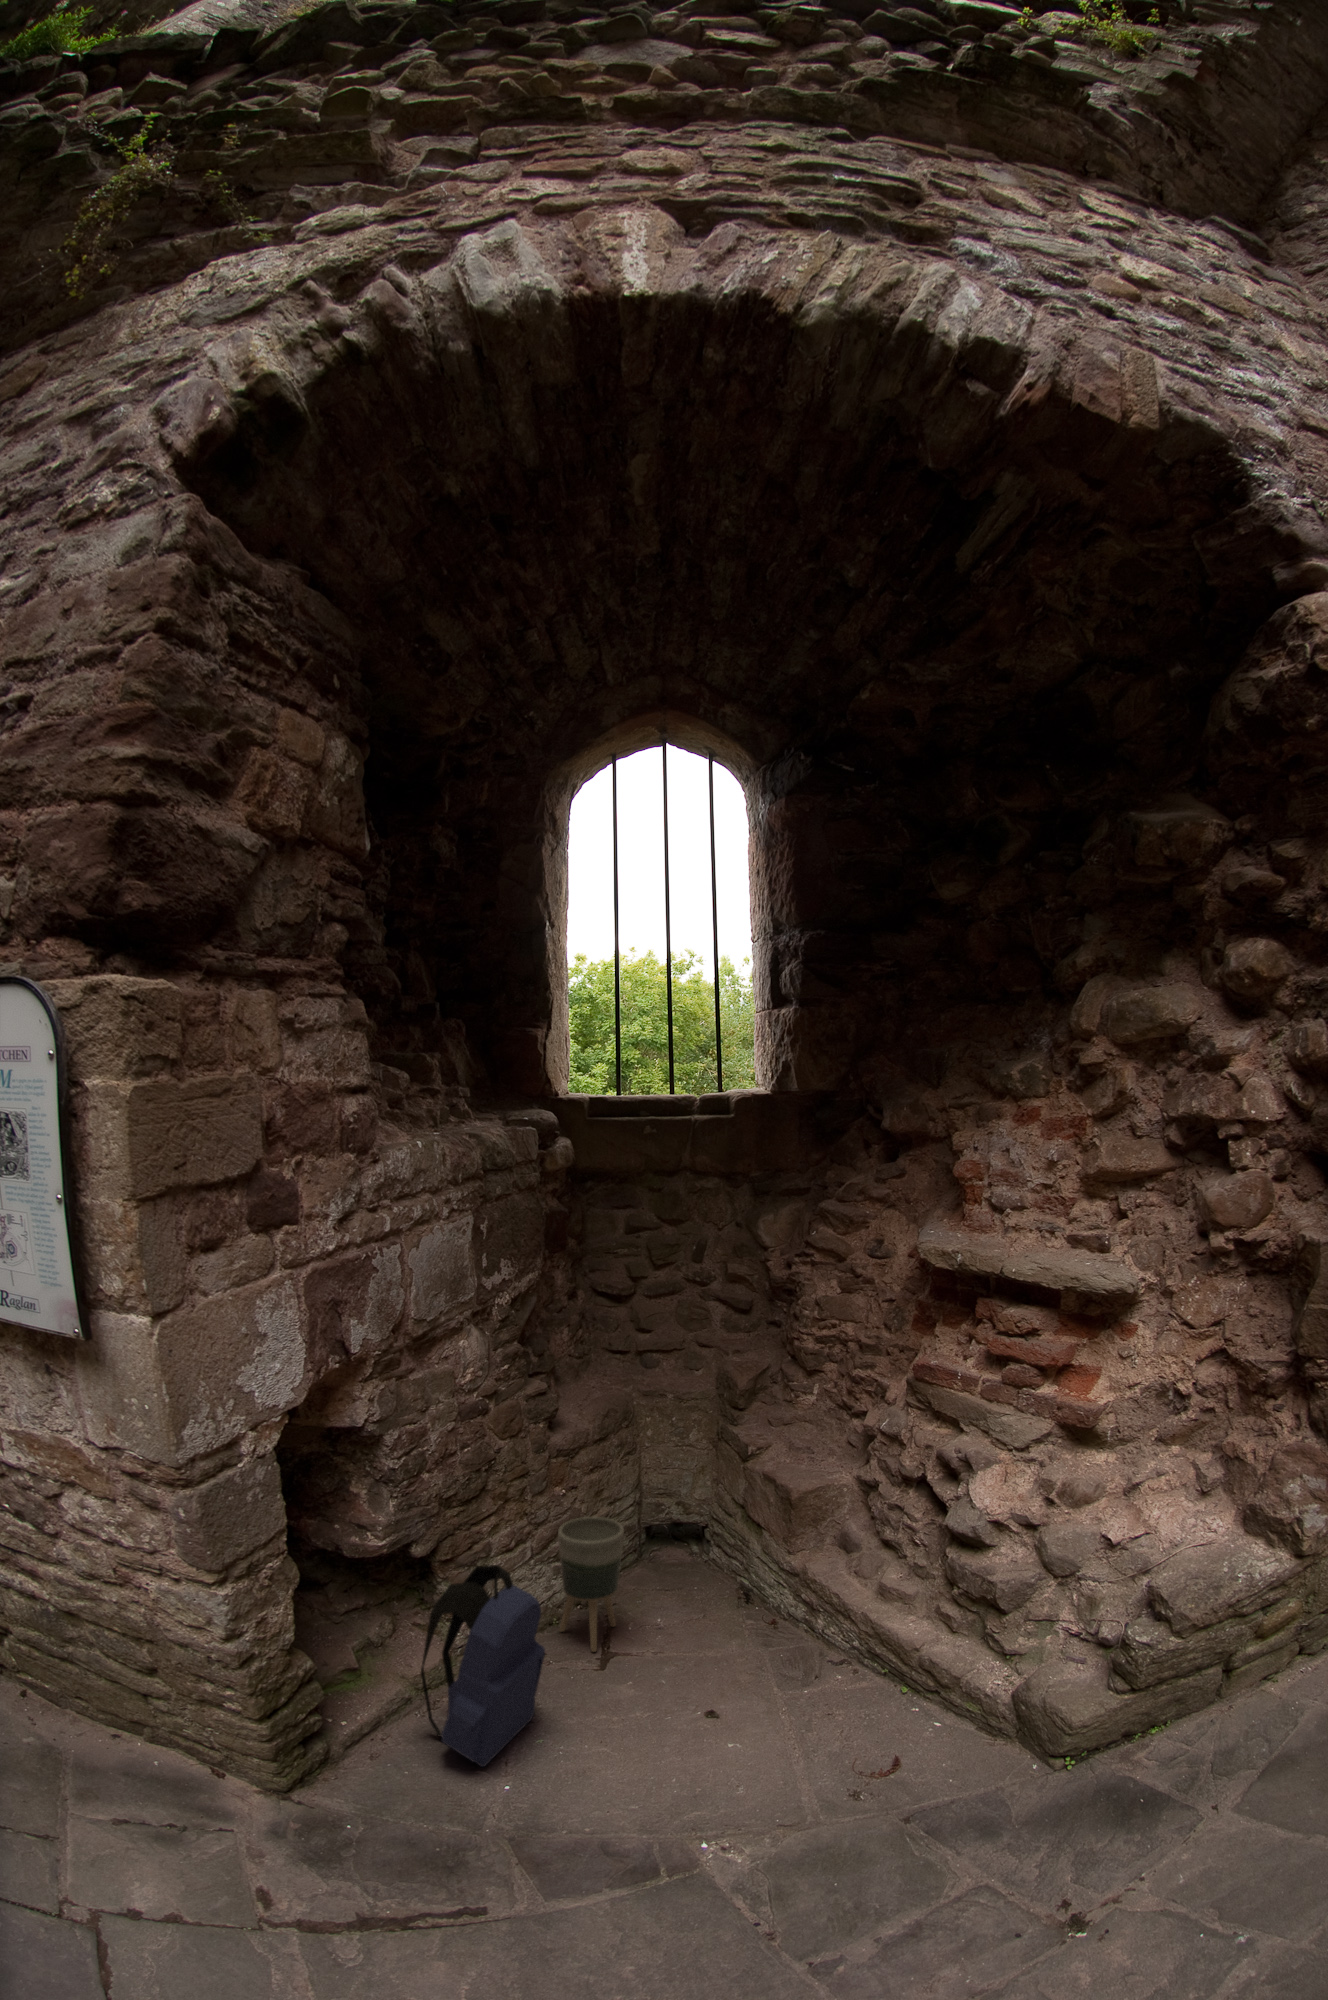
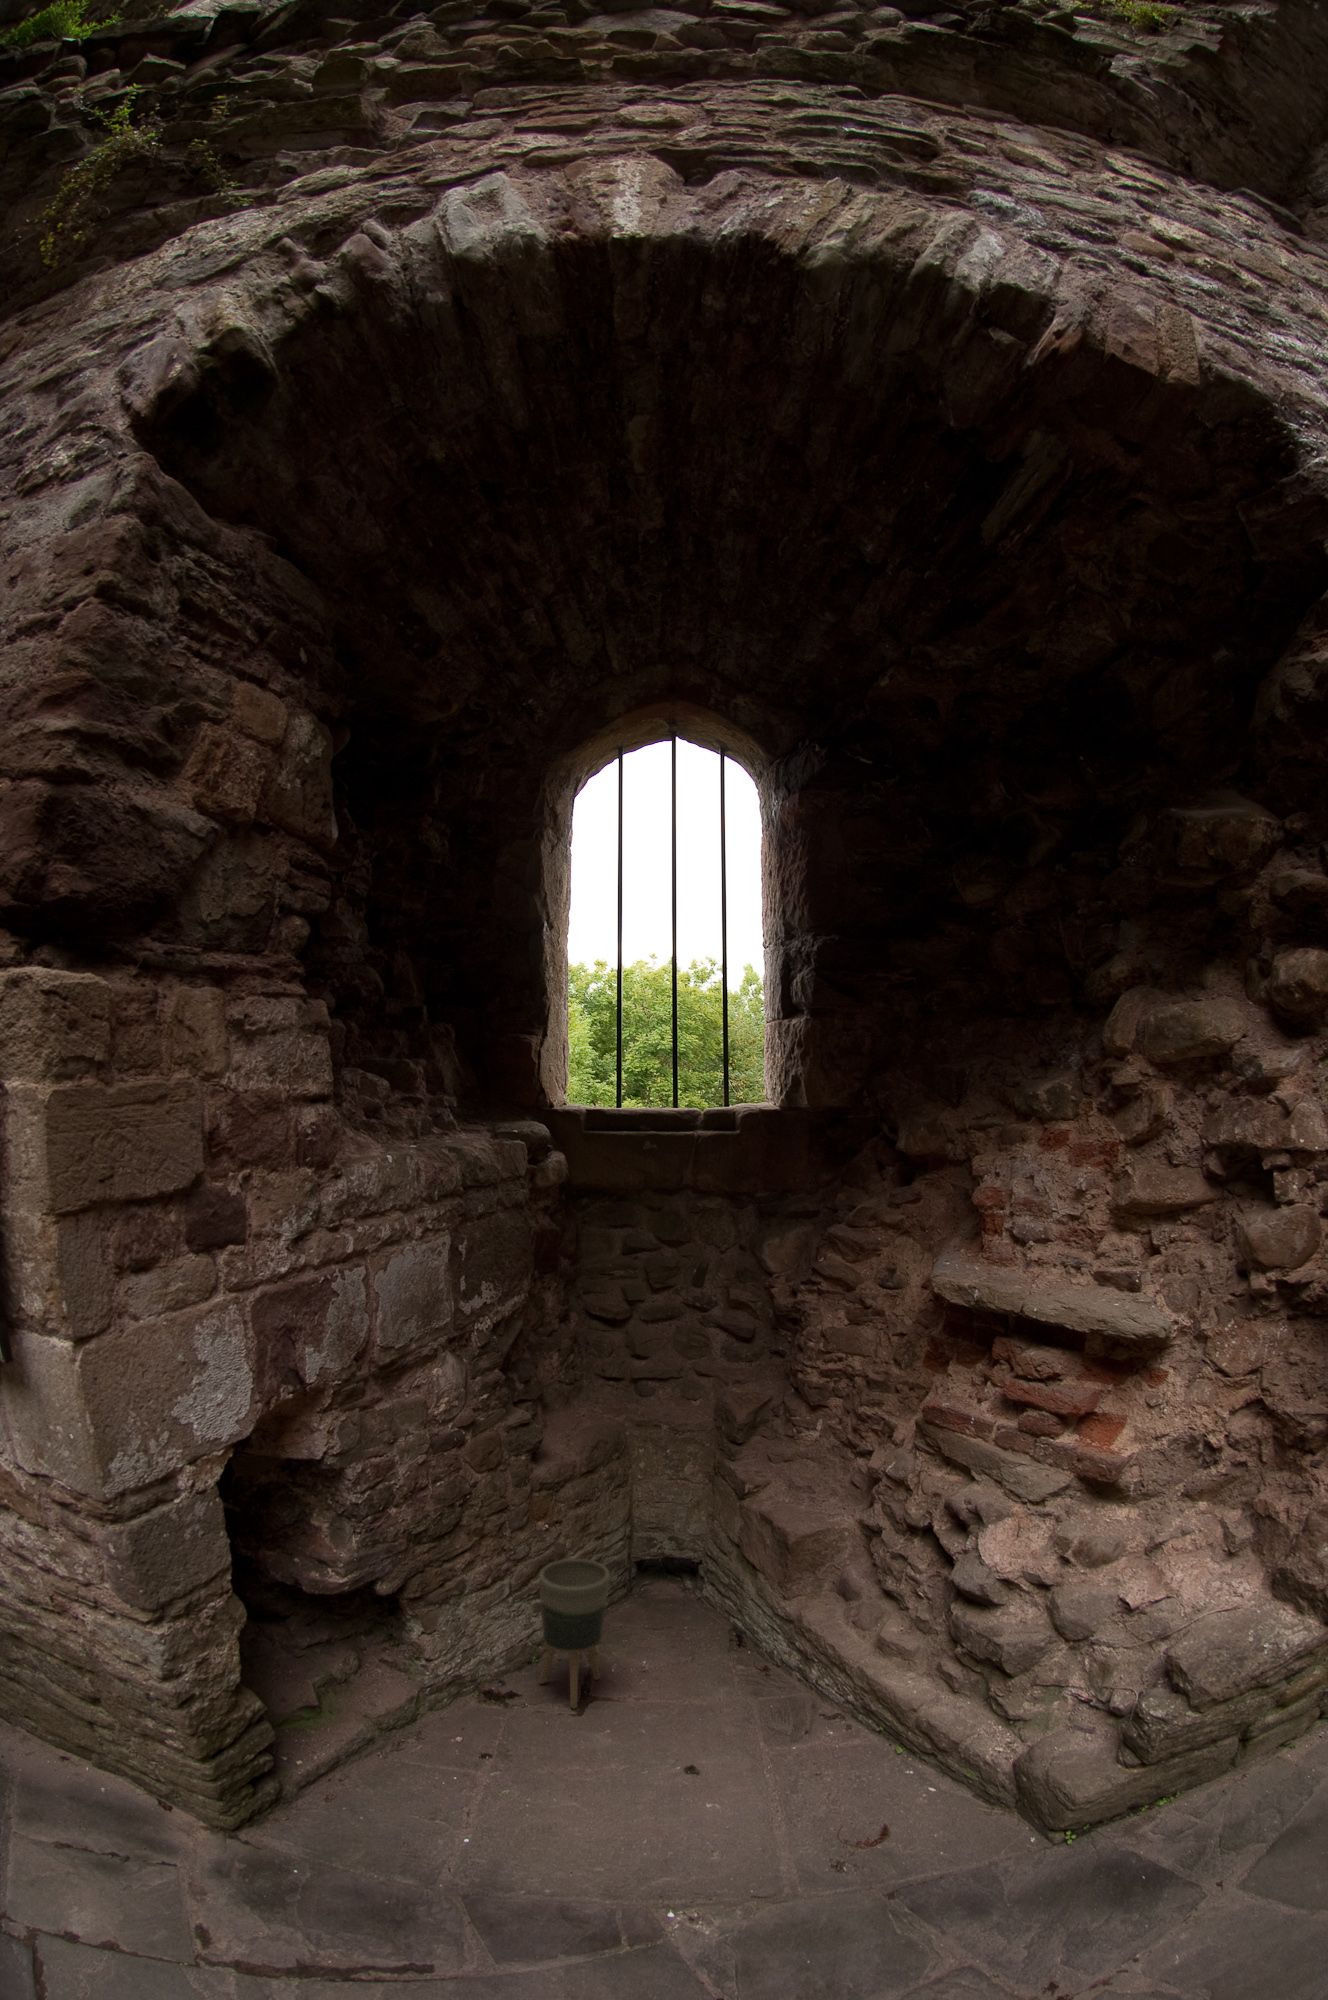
backpack: present [421,1565,545,1767] -> none [380,1614,516,1842]

